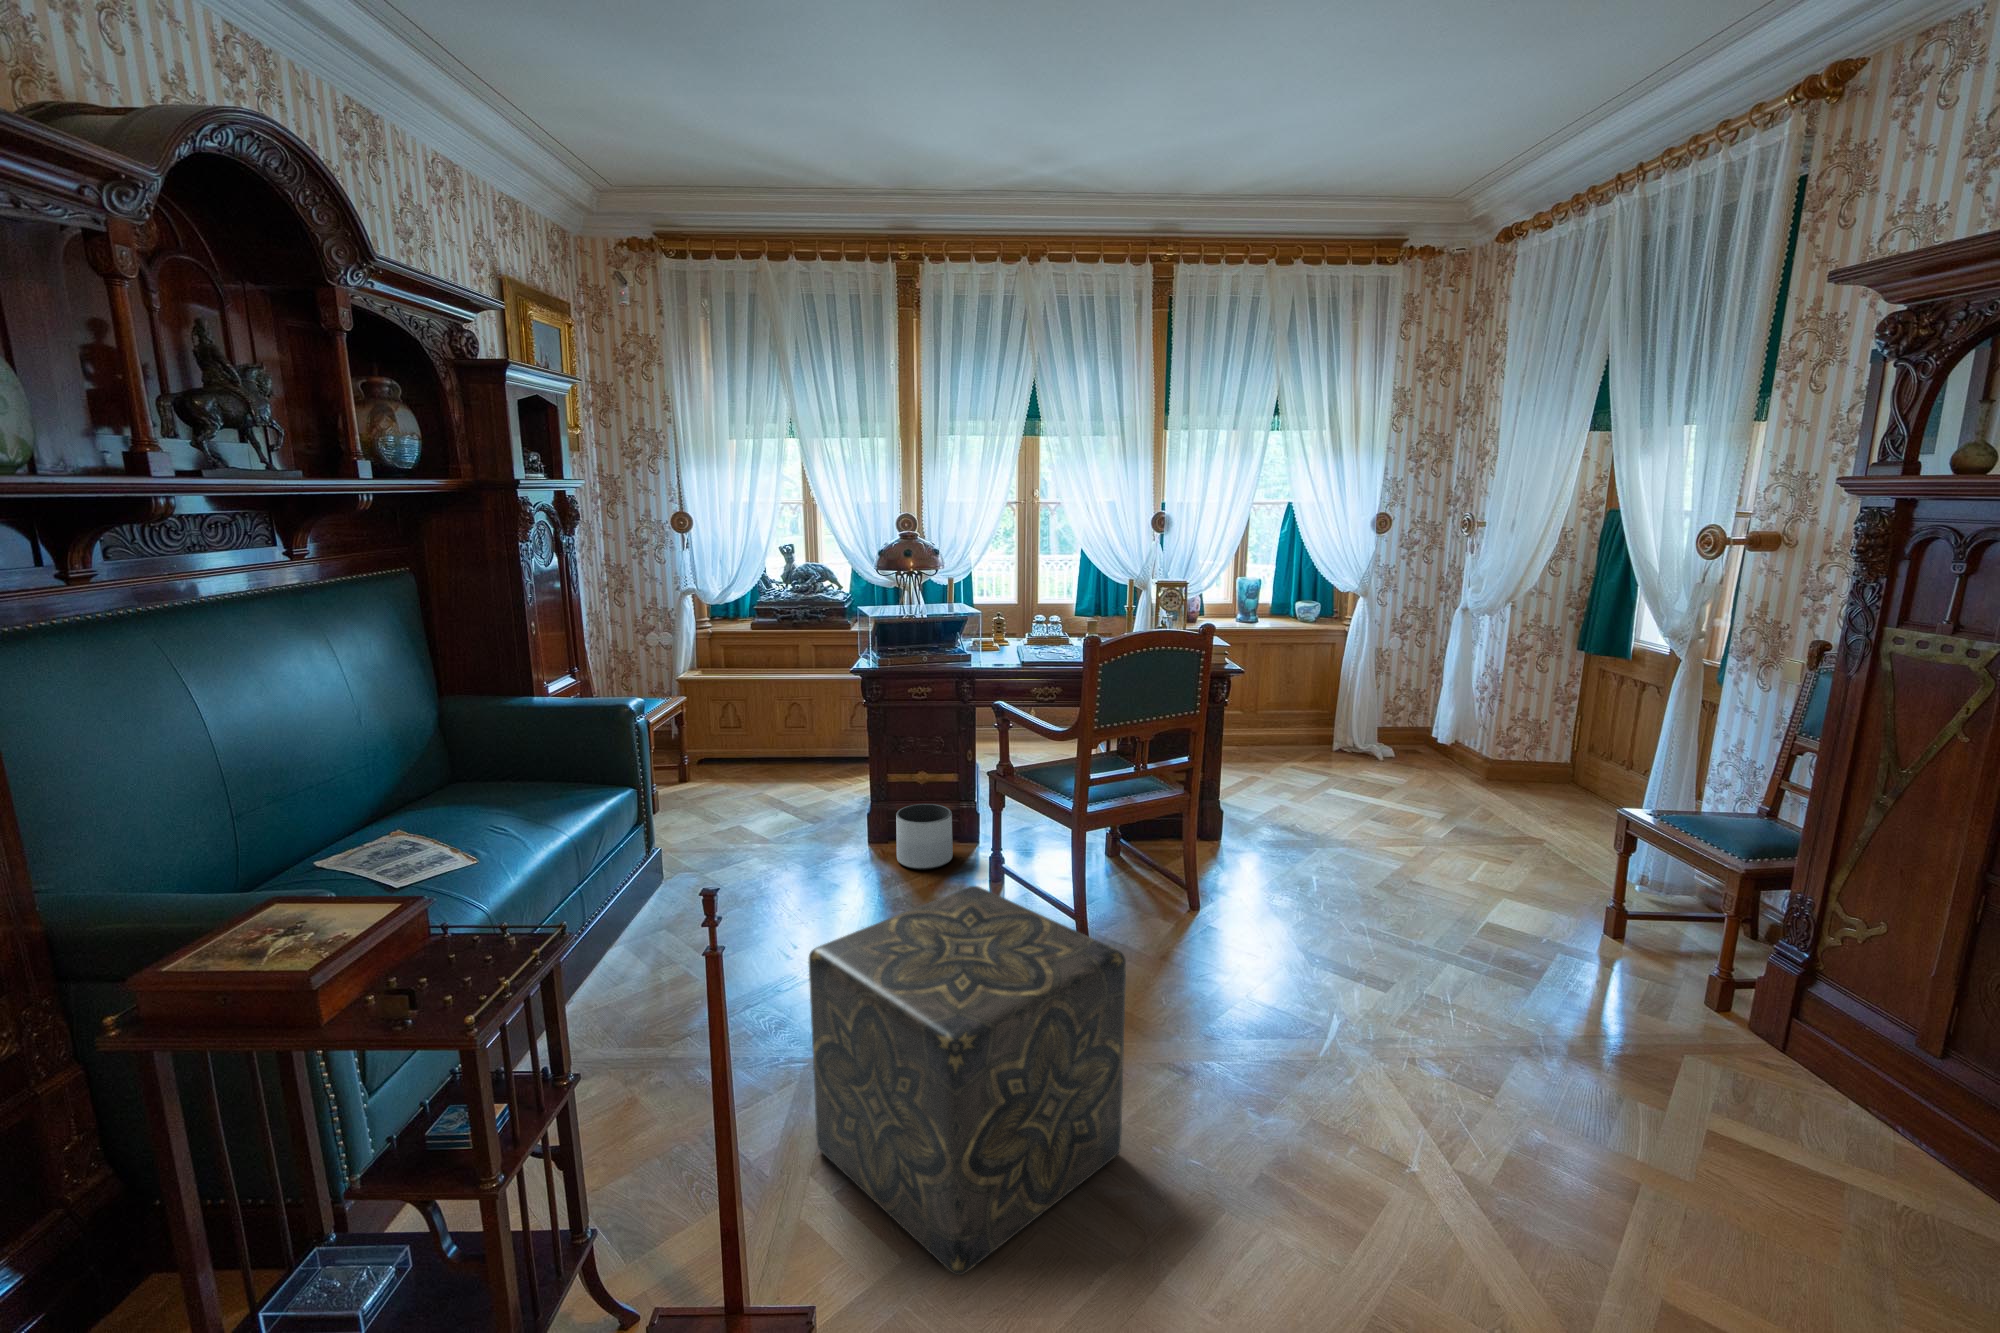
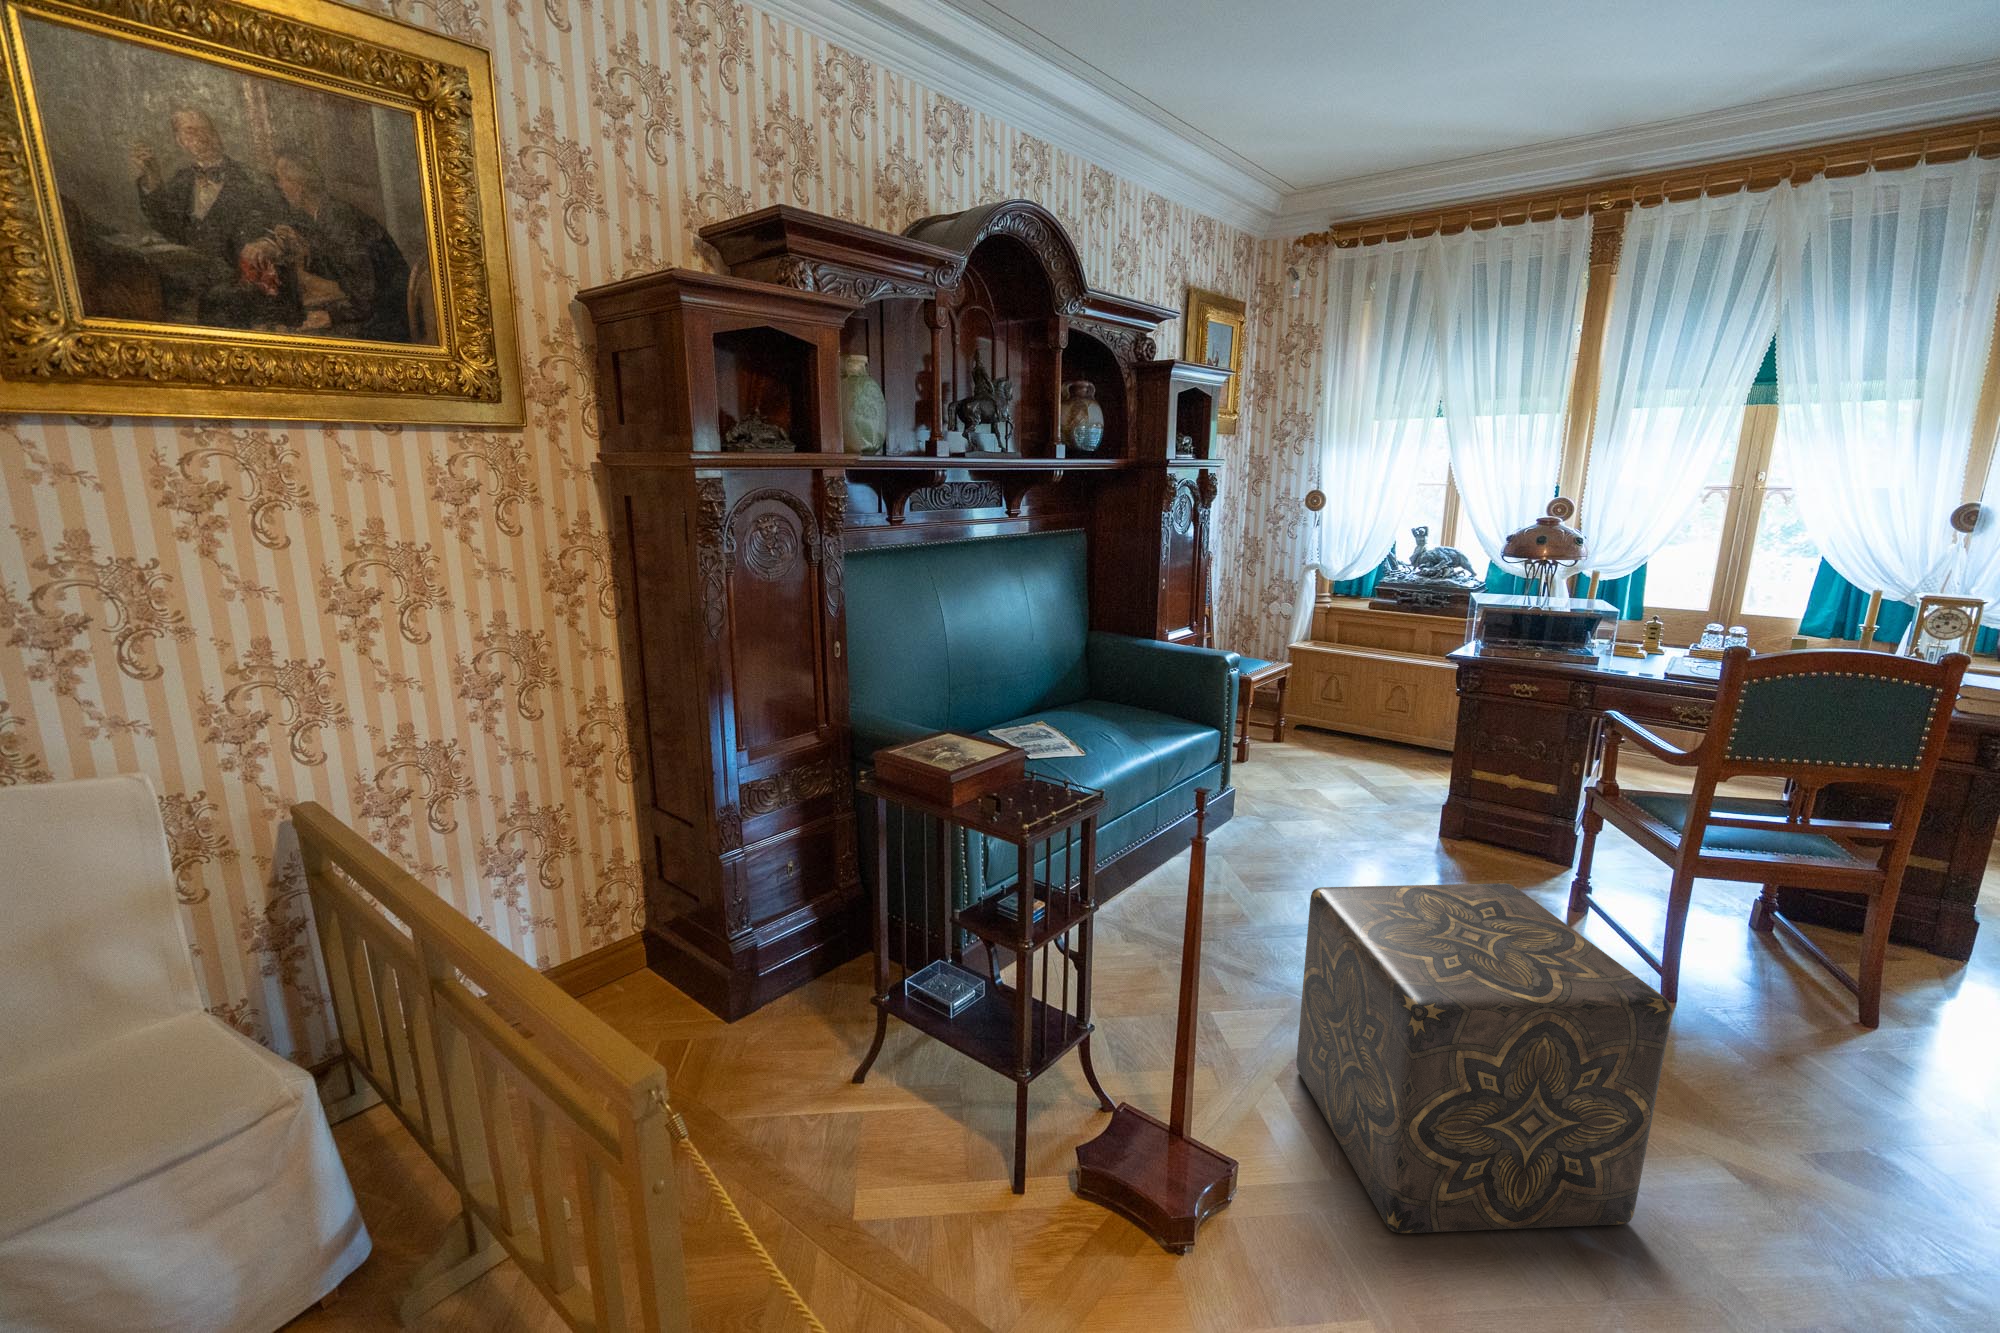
planter: present [896,804,953,870] -> none [1468,804,1541,875]

